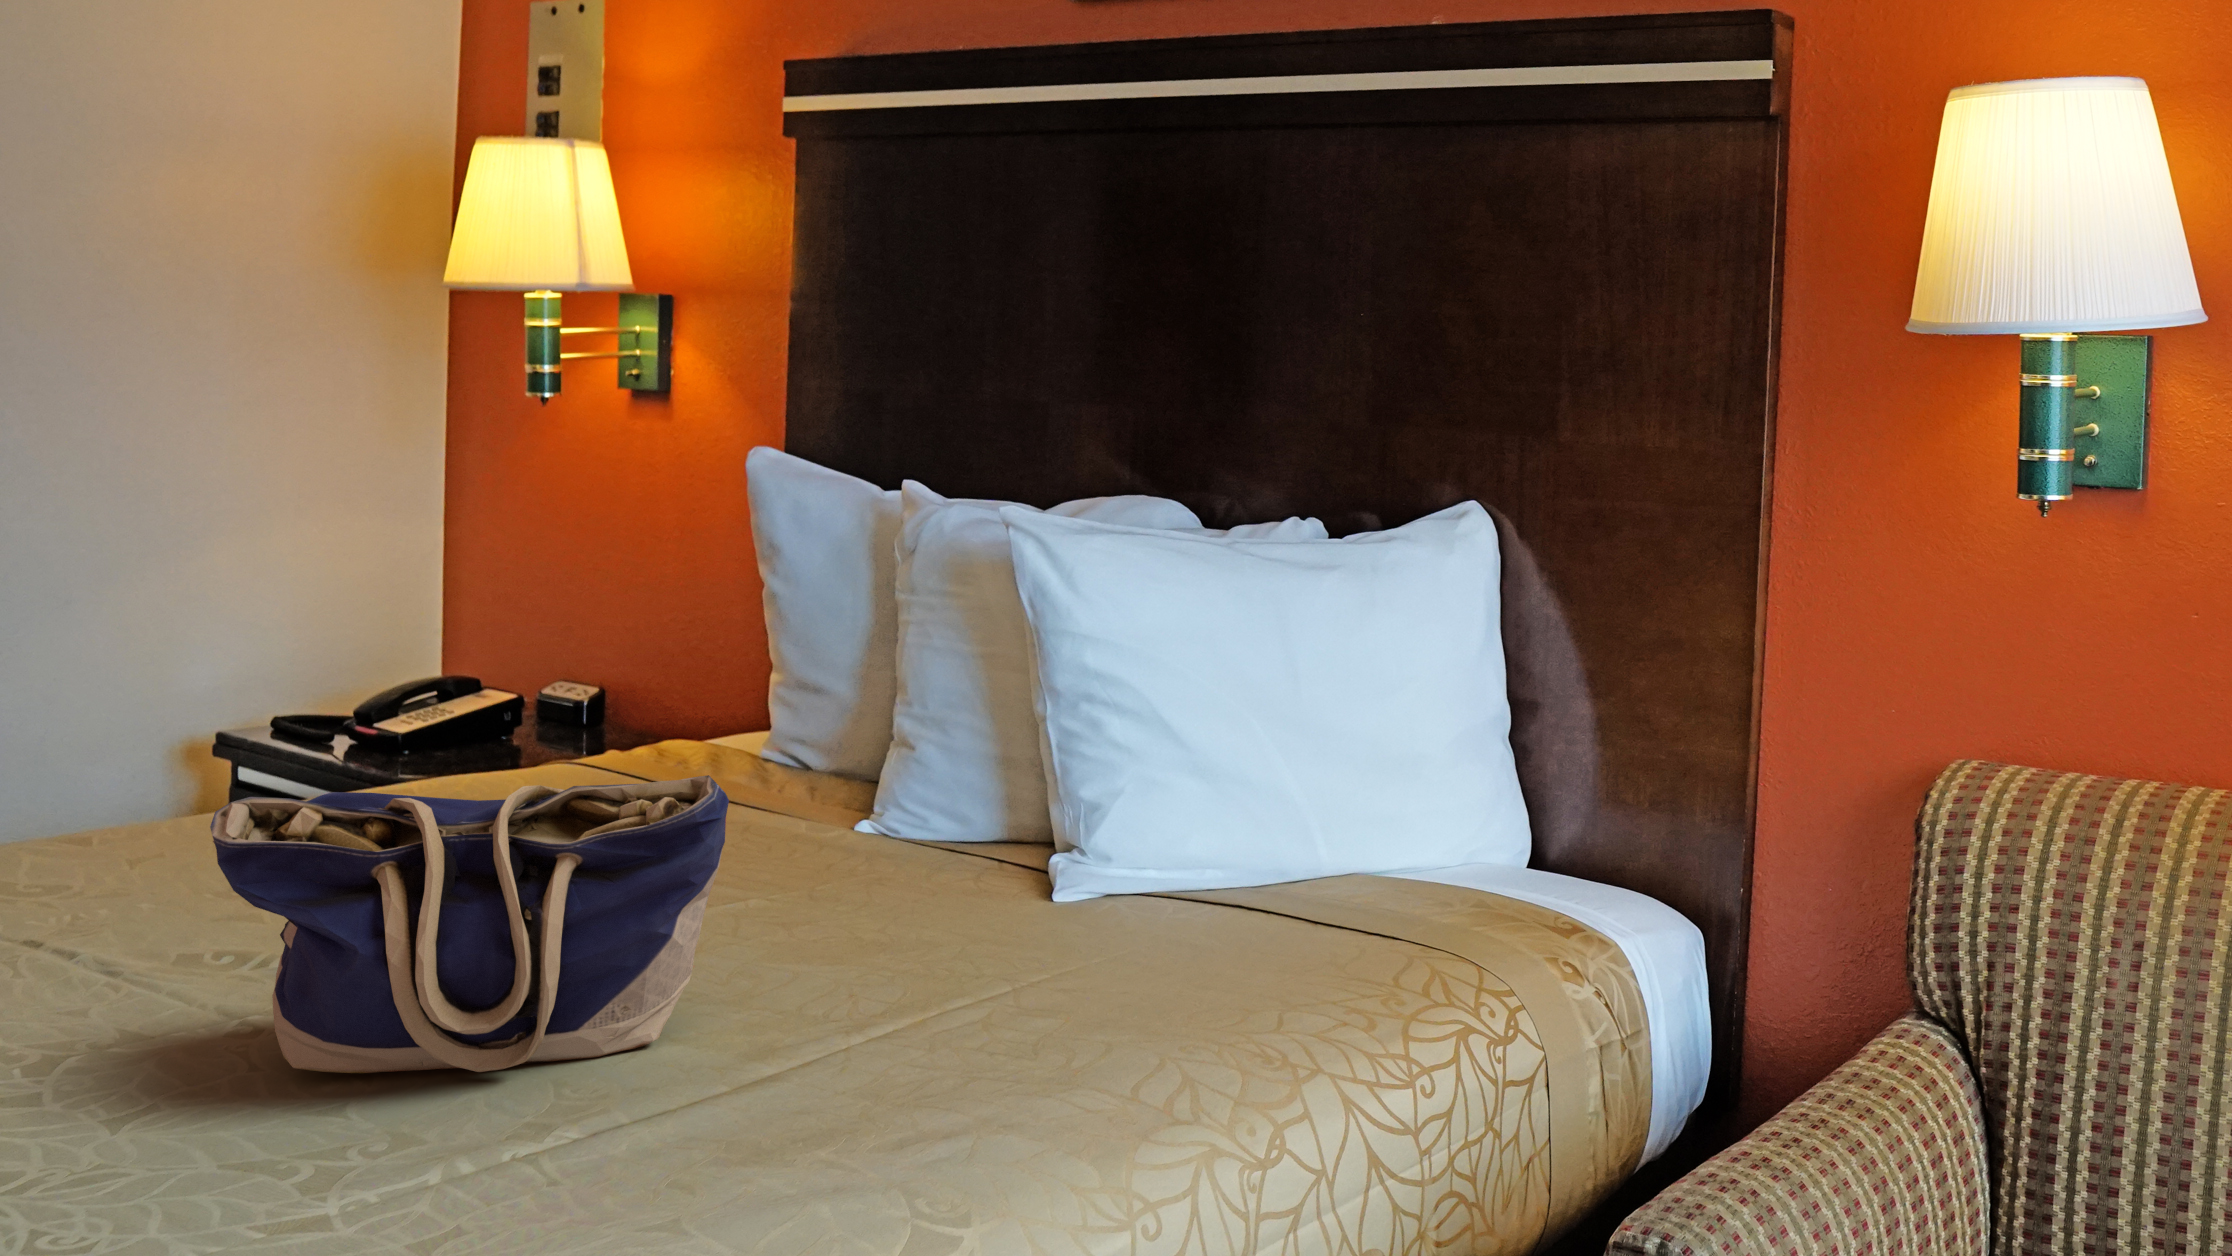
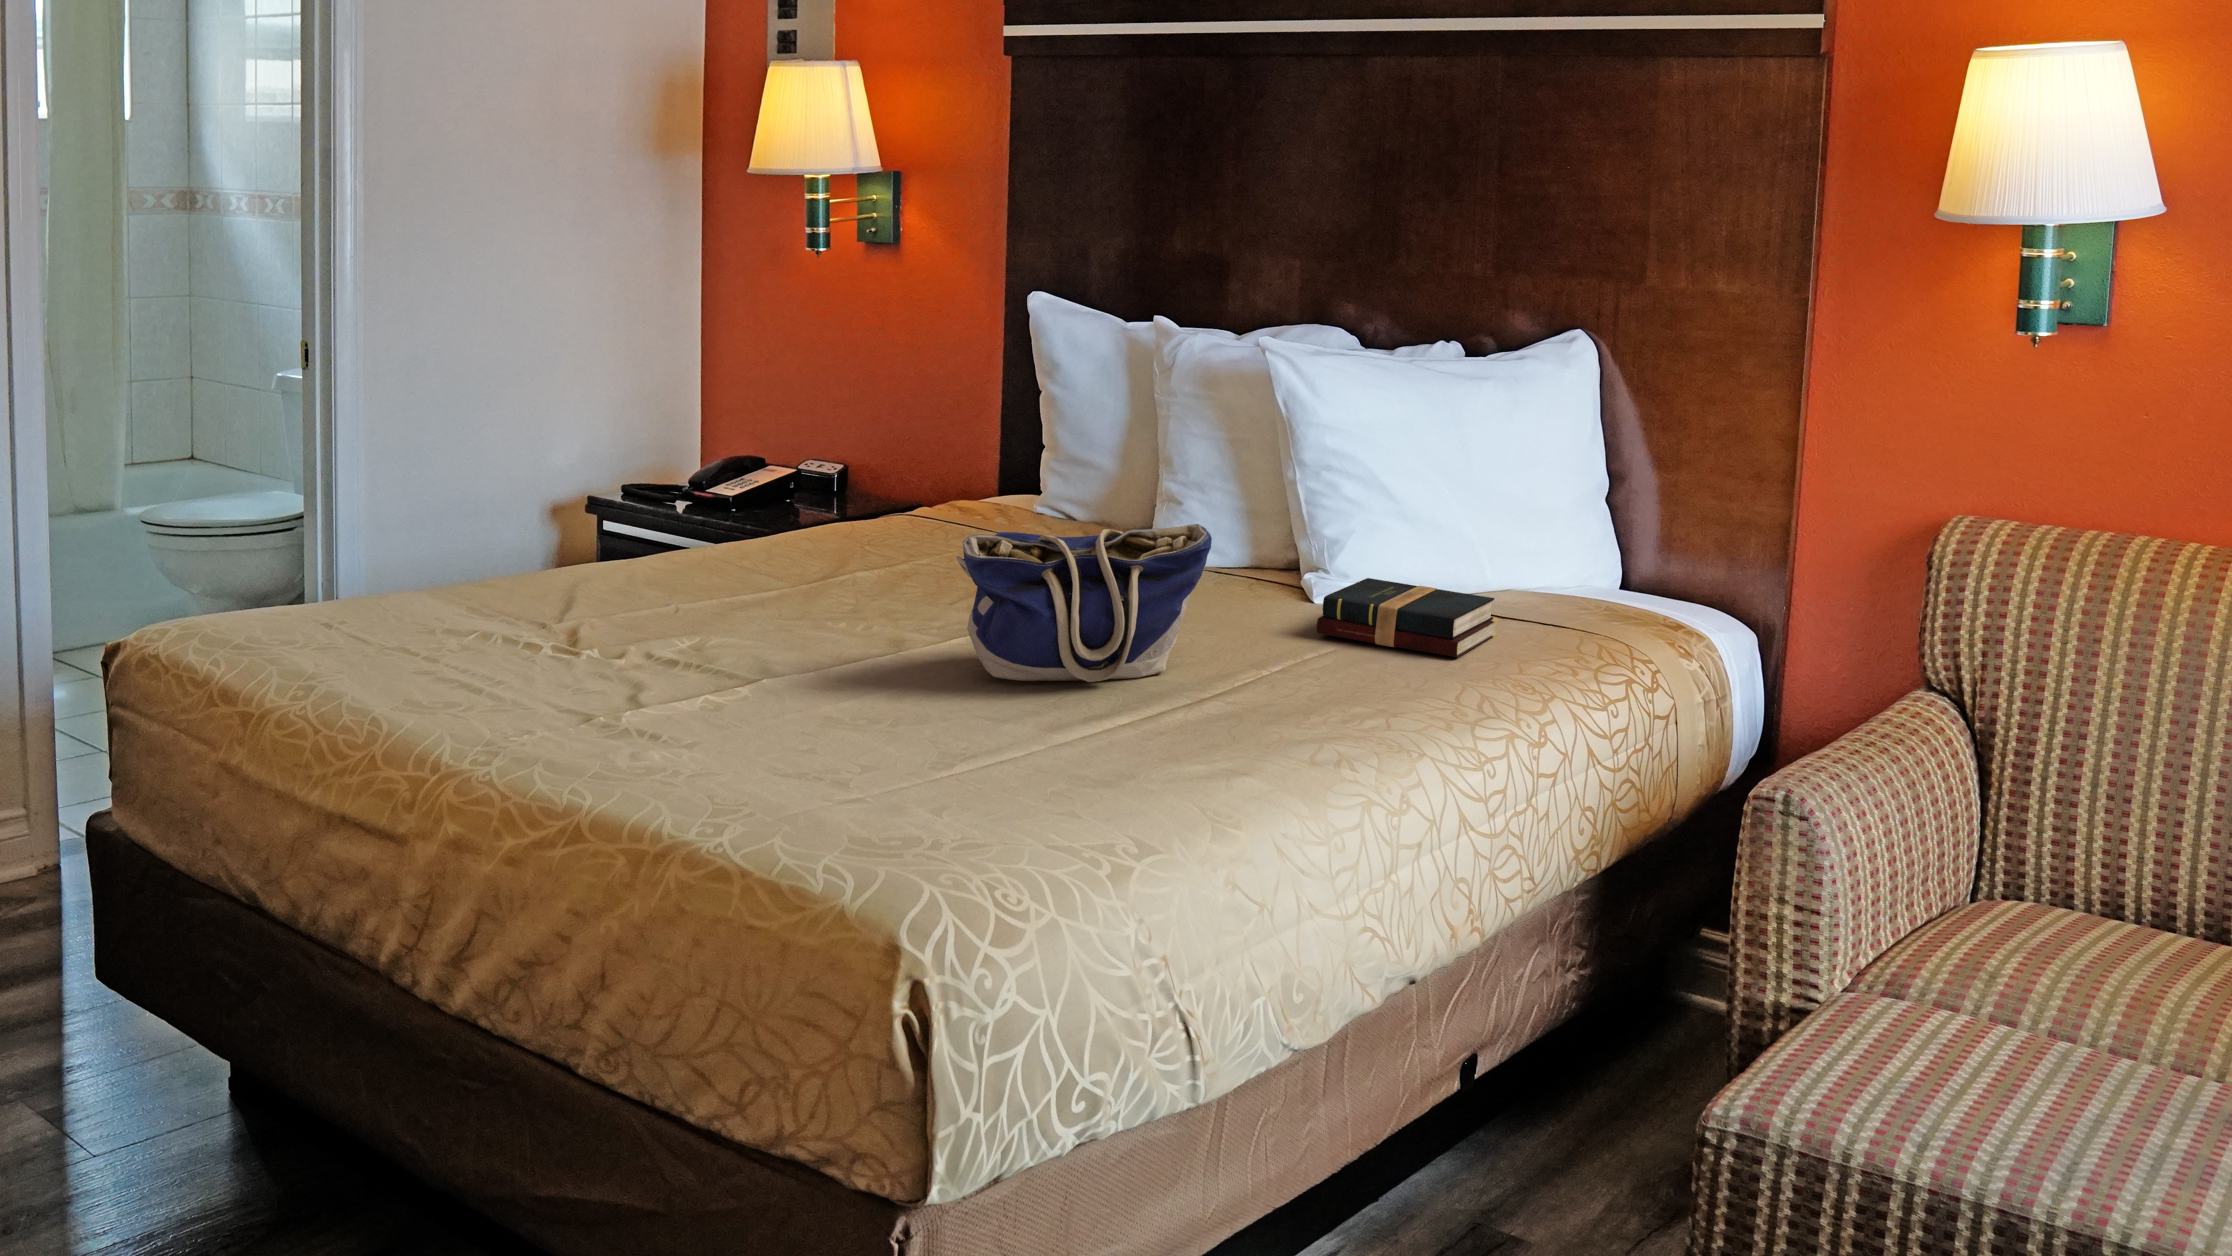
hardback book: none [990,859,1288,996] -> present [1317,578,1498,657]

